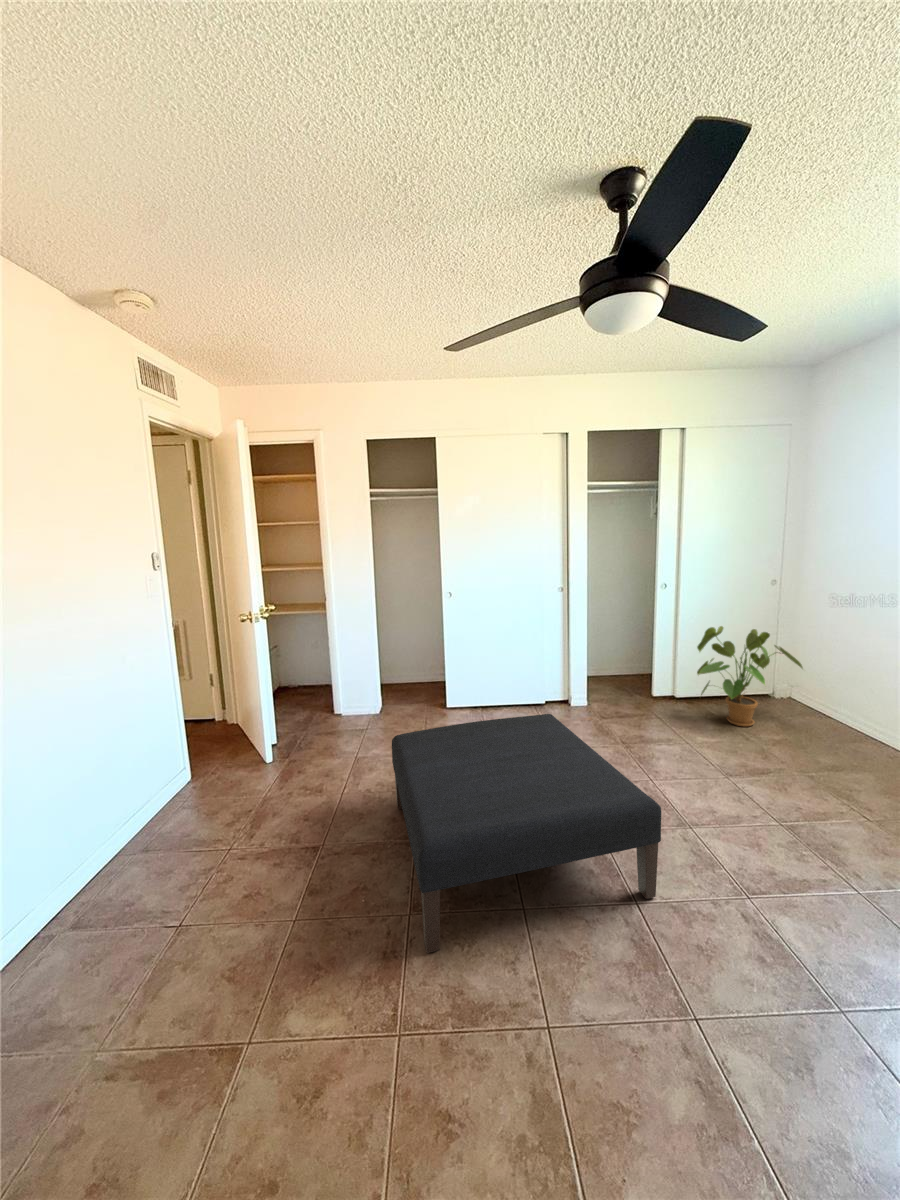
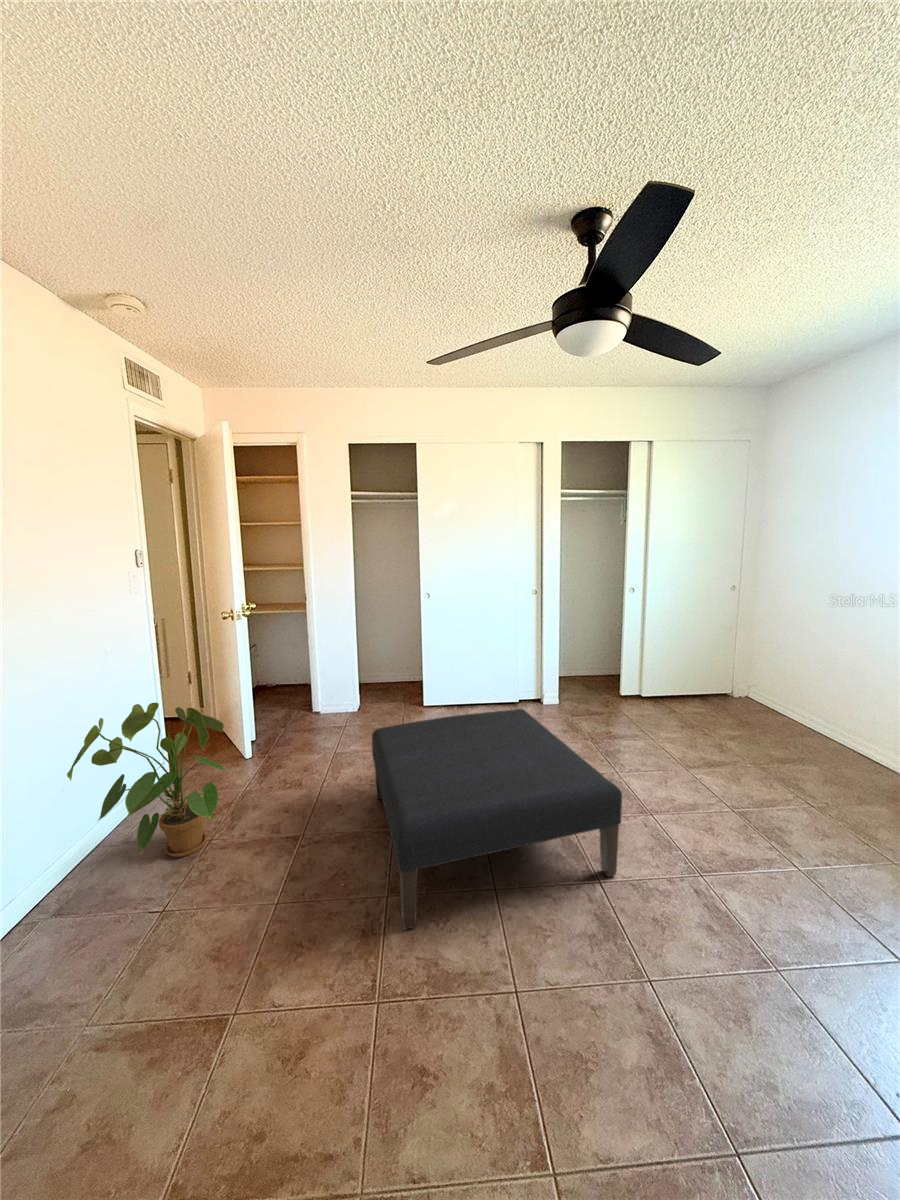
house plant: present [697,626,803,727] -> present [67,703,229,857]

